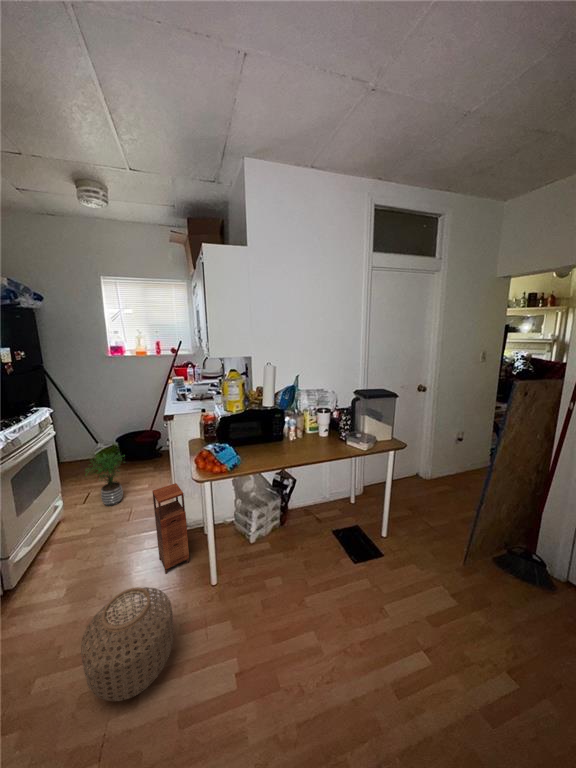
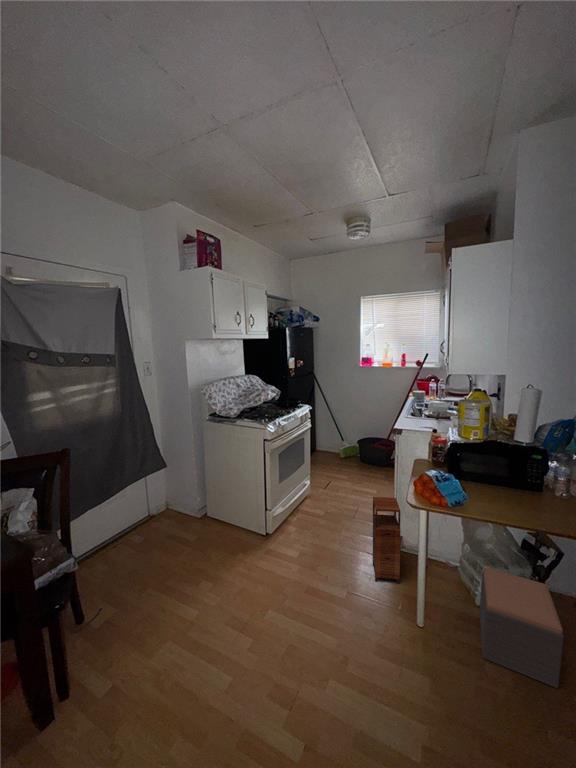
potted plant: present [86,454,123,506] -> none [328,450,361,498]
footstool: none [253,504,306,580] -> present [479,567,564,688]
woven basket: present [81,587,174,701] -> none [300,572,370,668]

